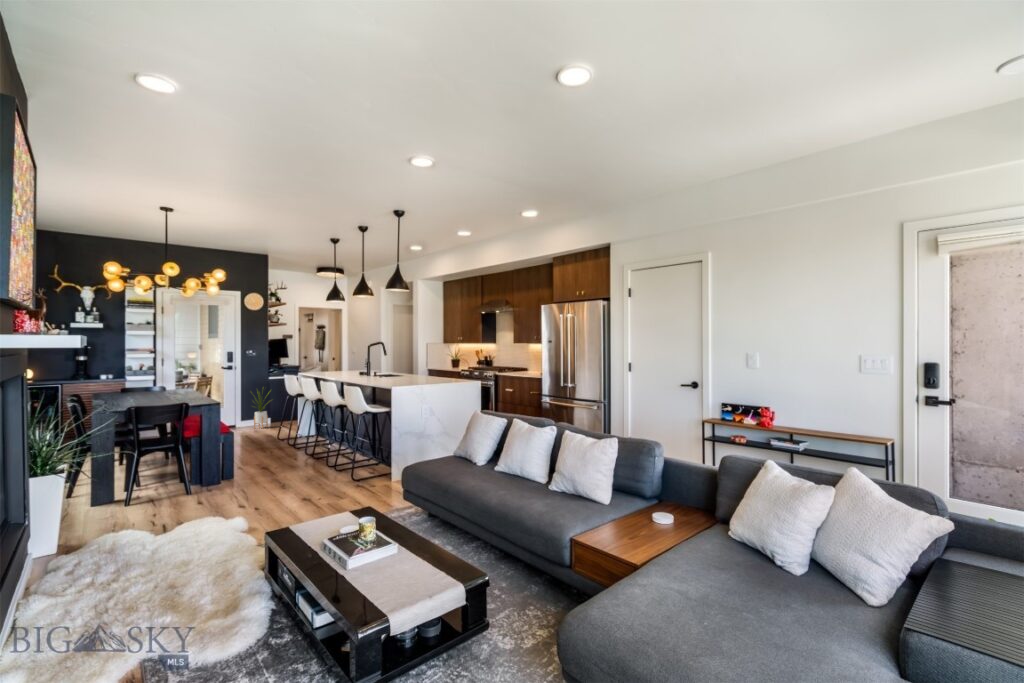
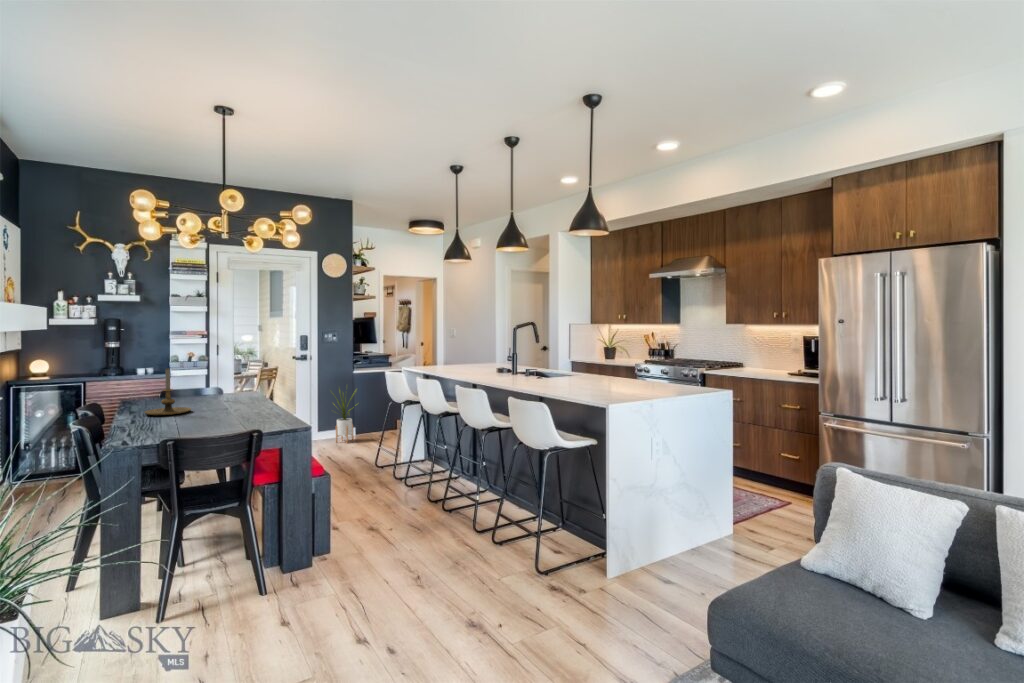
candle holder: none [112,371,144,401] -> present [145,368,191,415]

